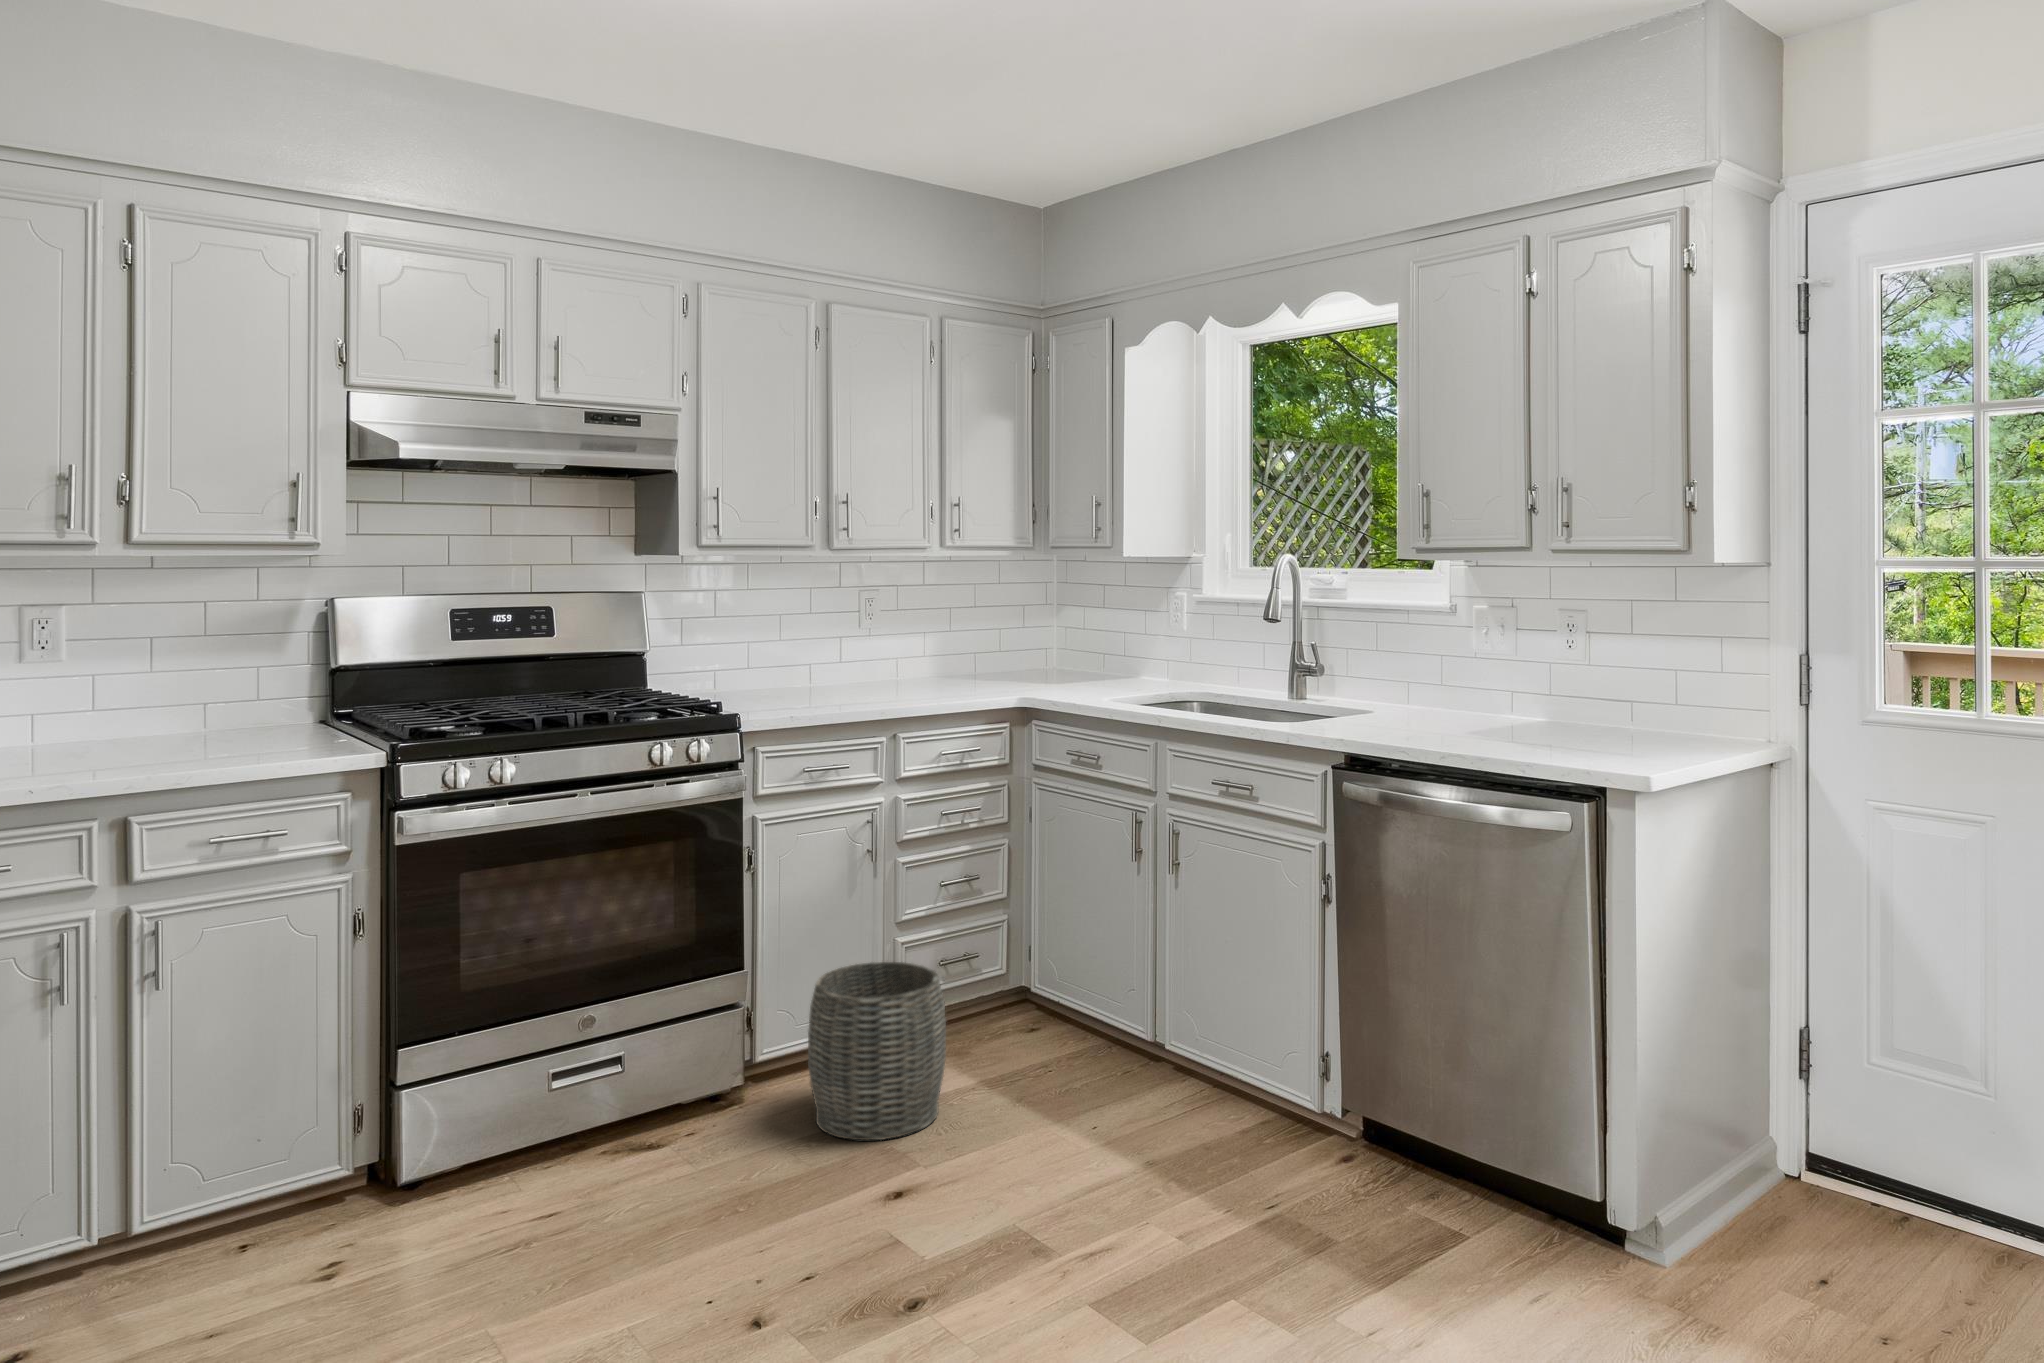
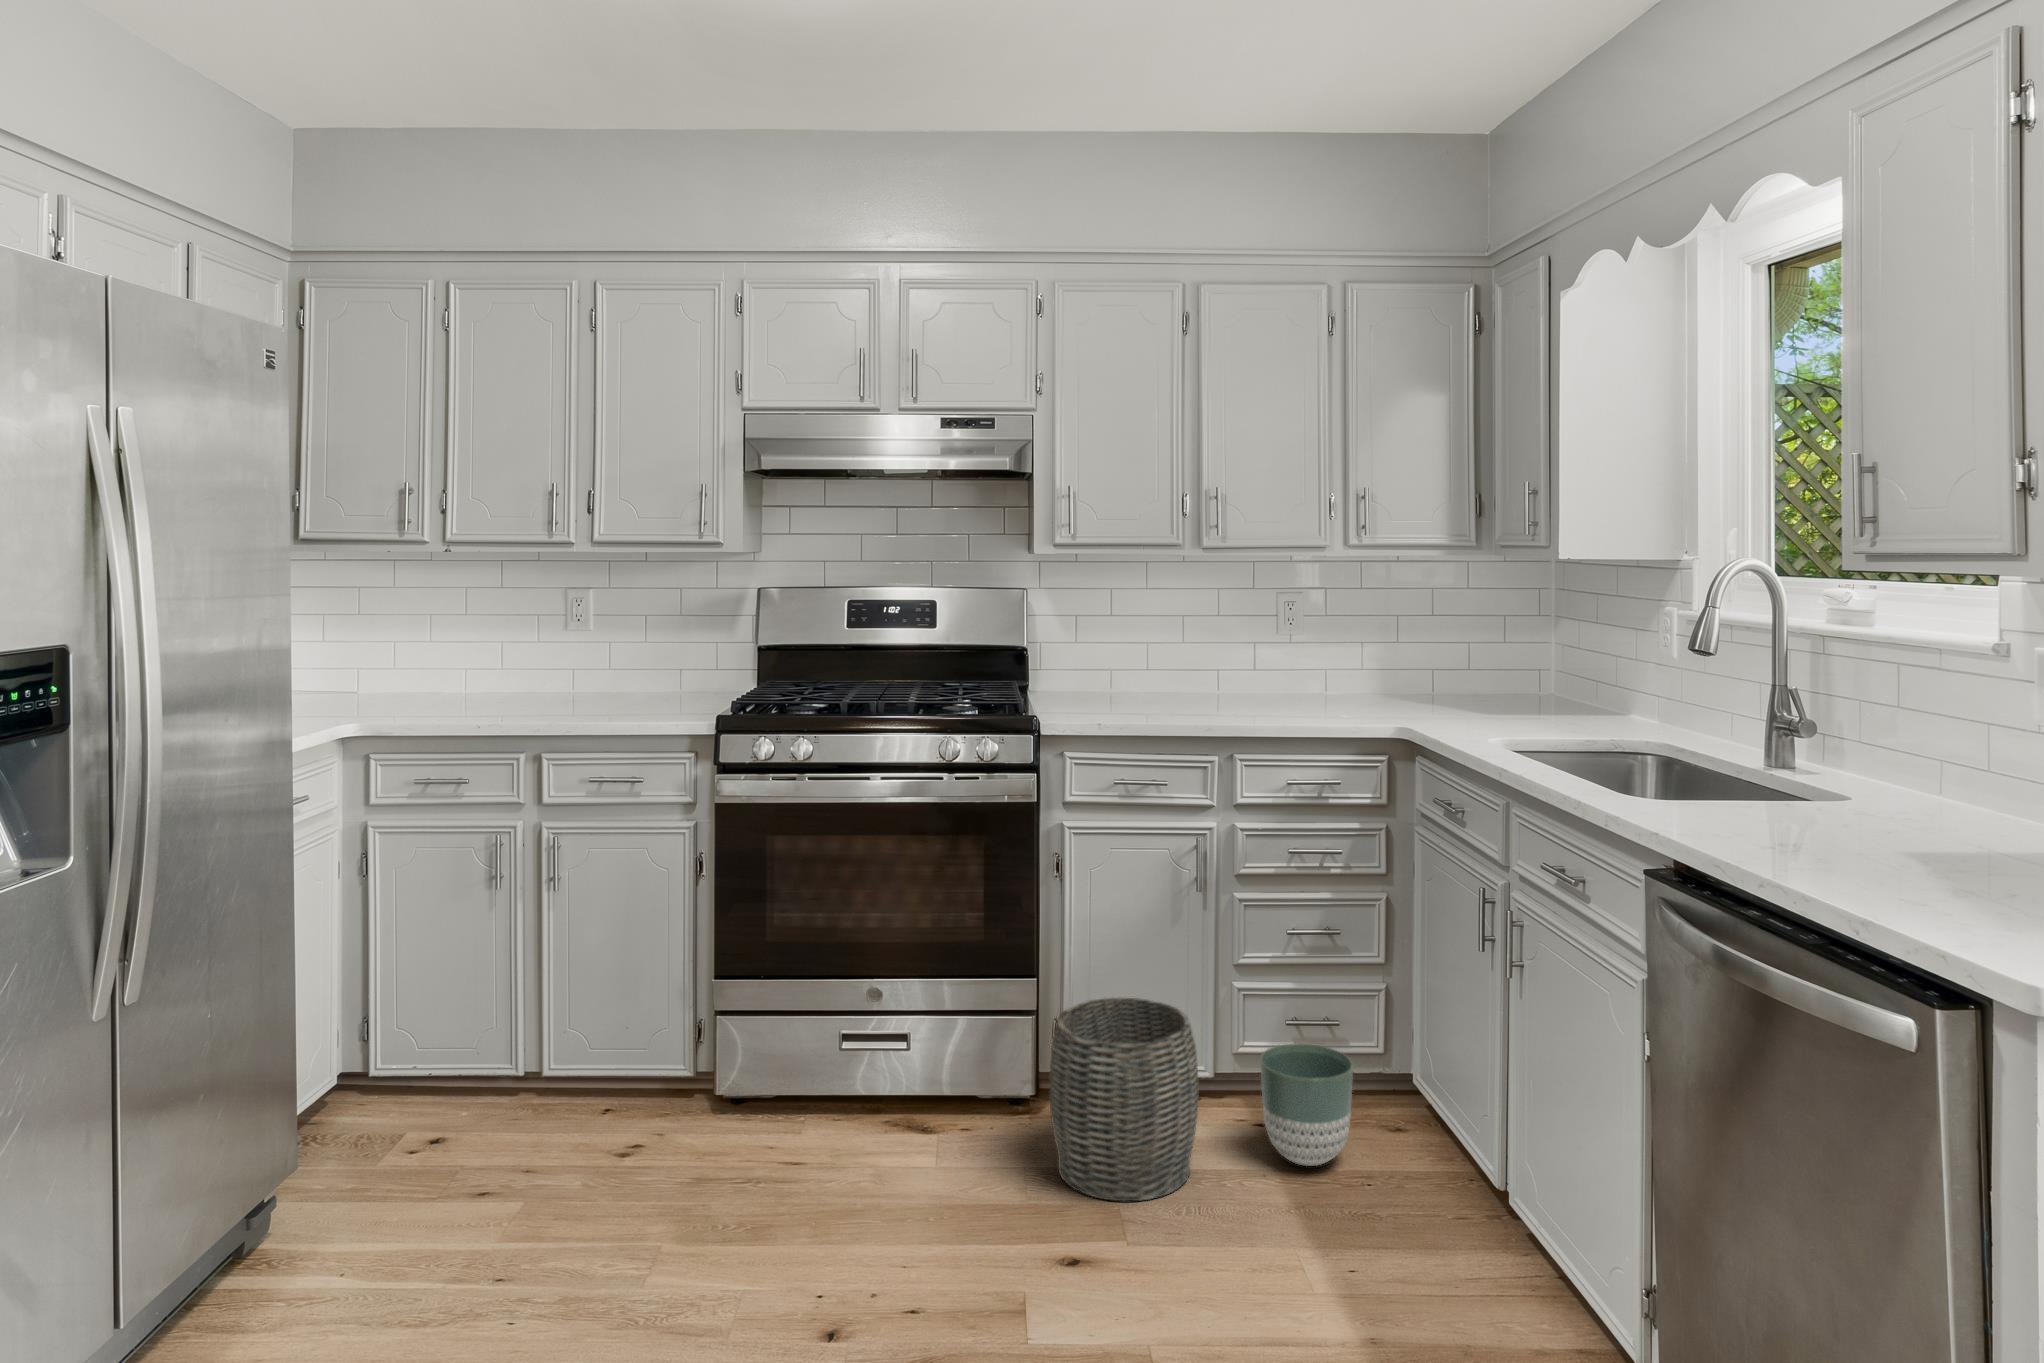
planter: none [966,972,1043,1071] -> present [1260,1044,1353,1166]

